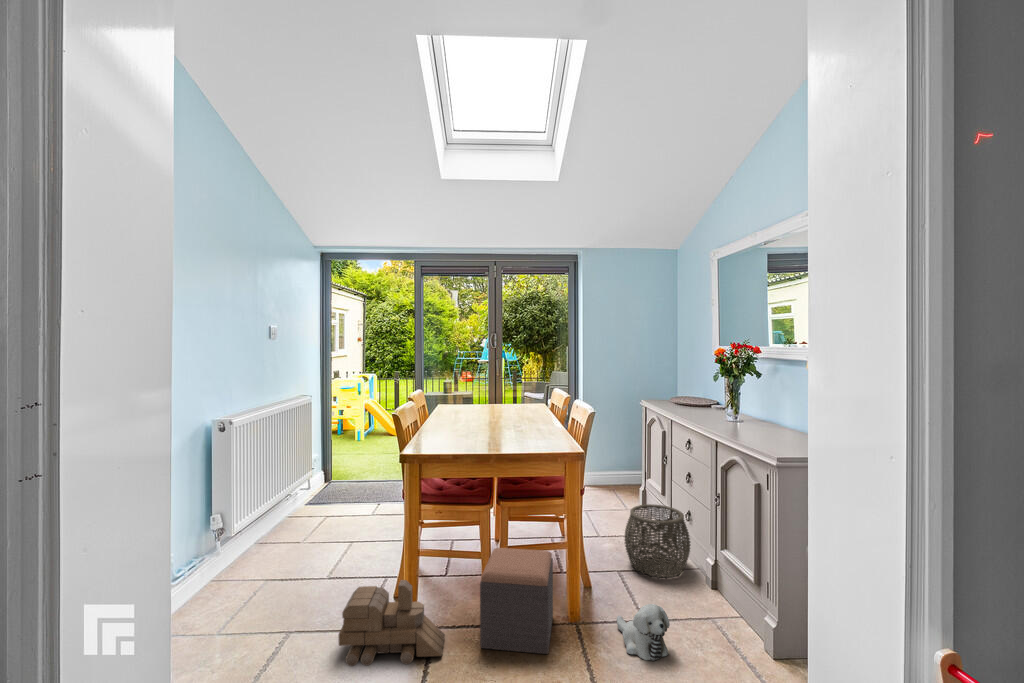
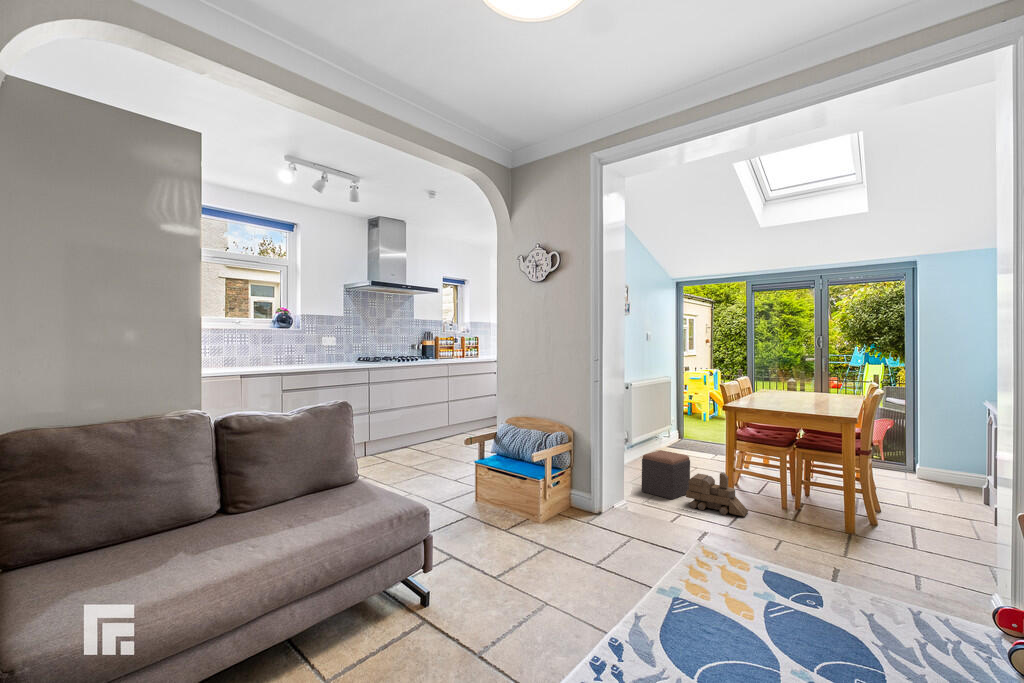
woven basket: present [624,504,691,578] -> none [913,476,982,533]
footstool: present [480,548,553,654] -> present [642,450,690,500]
plush toy: present [617,604,670,661] -> none [876,518,914,554]

